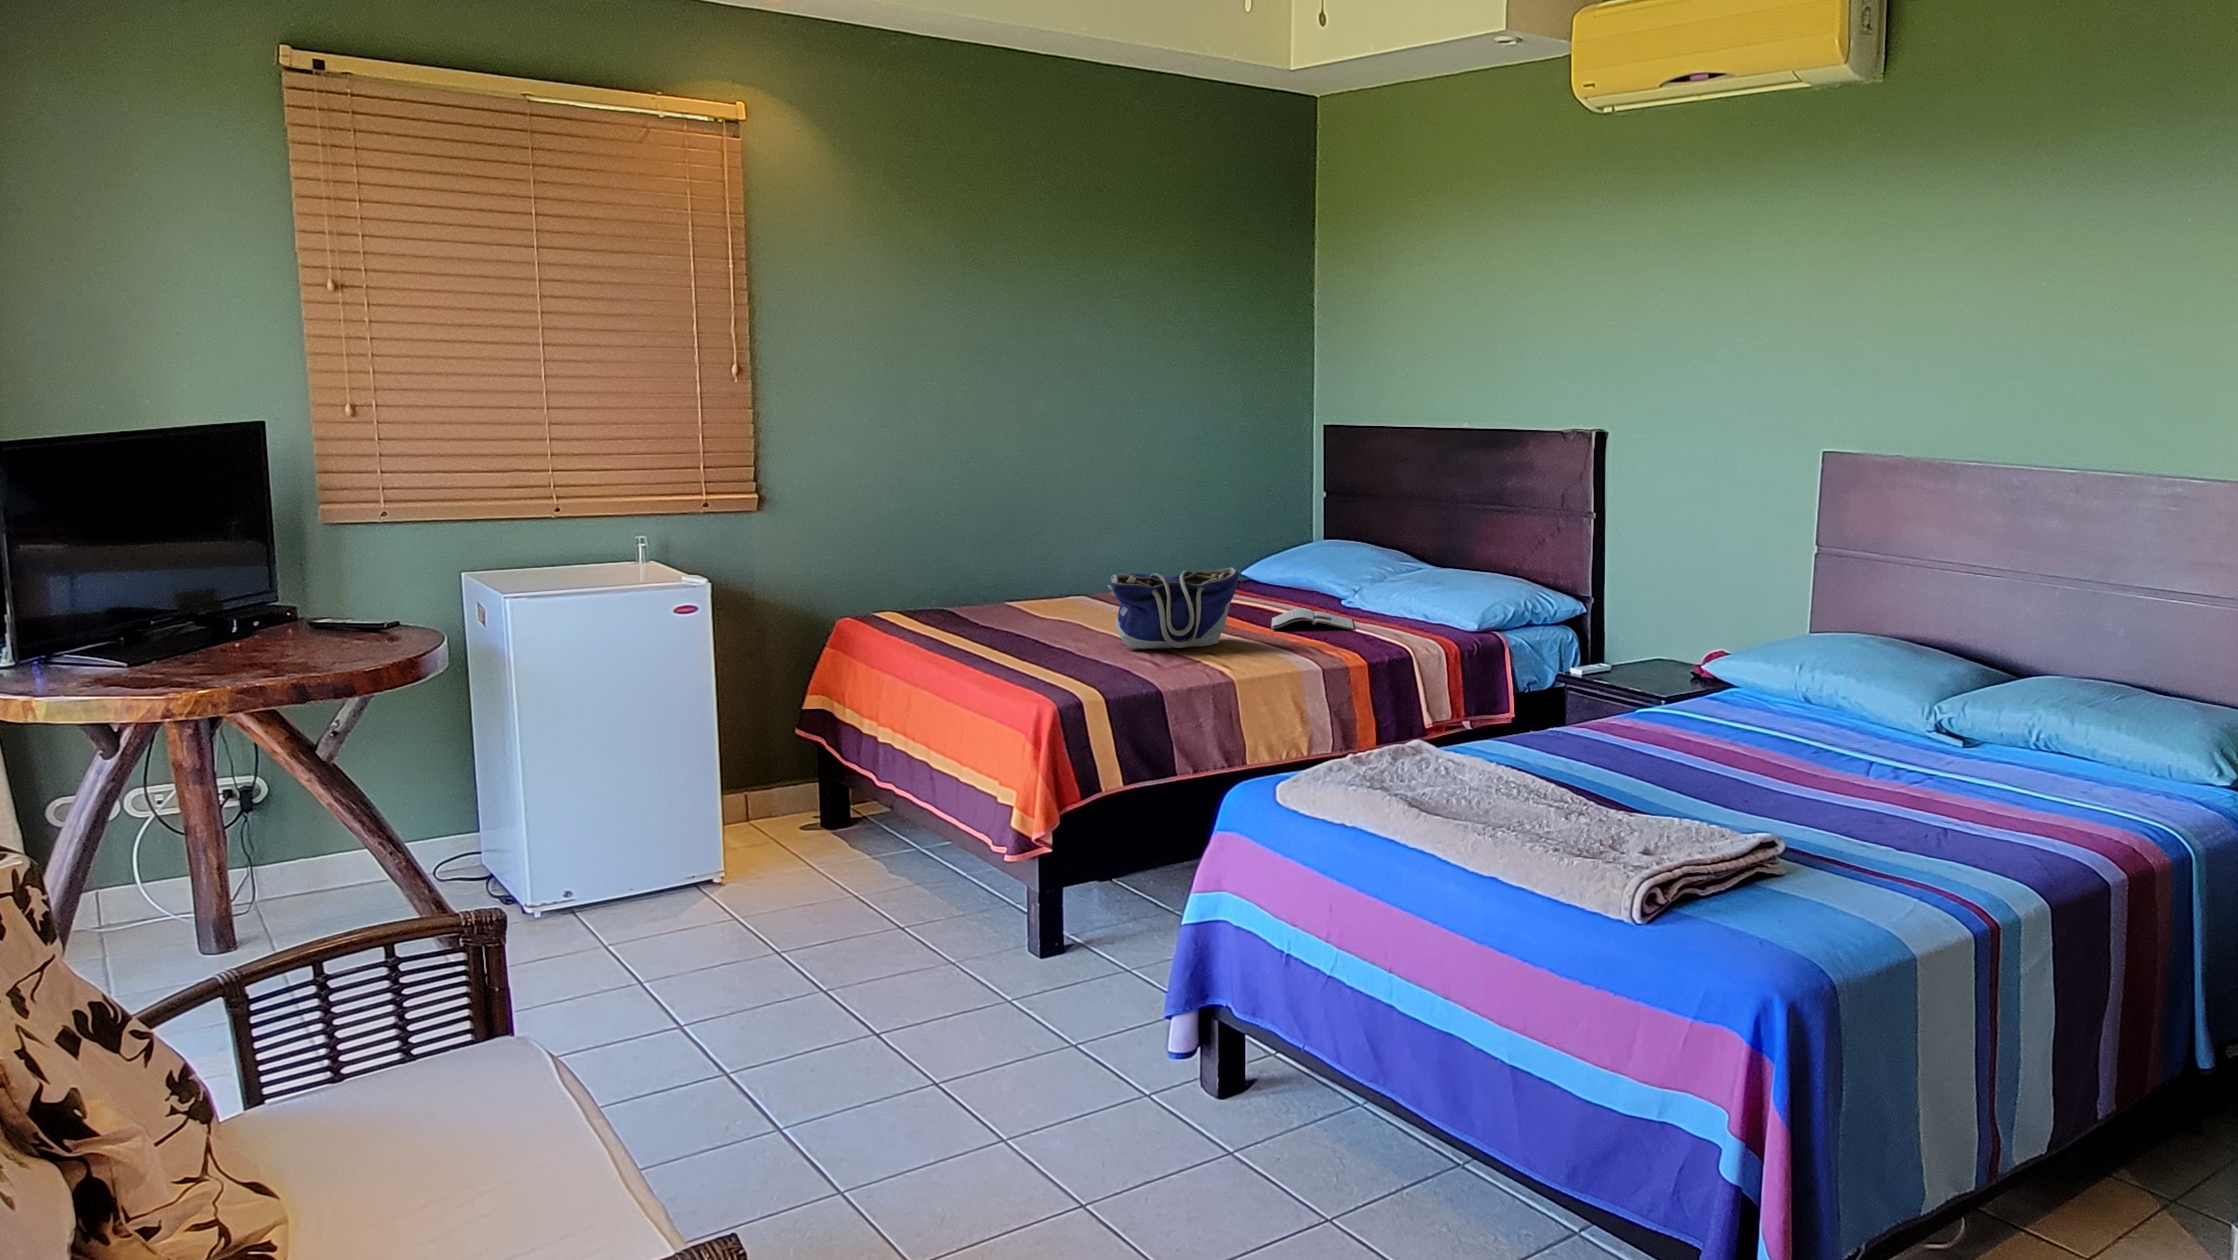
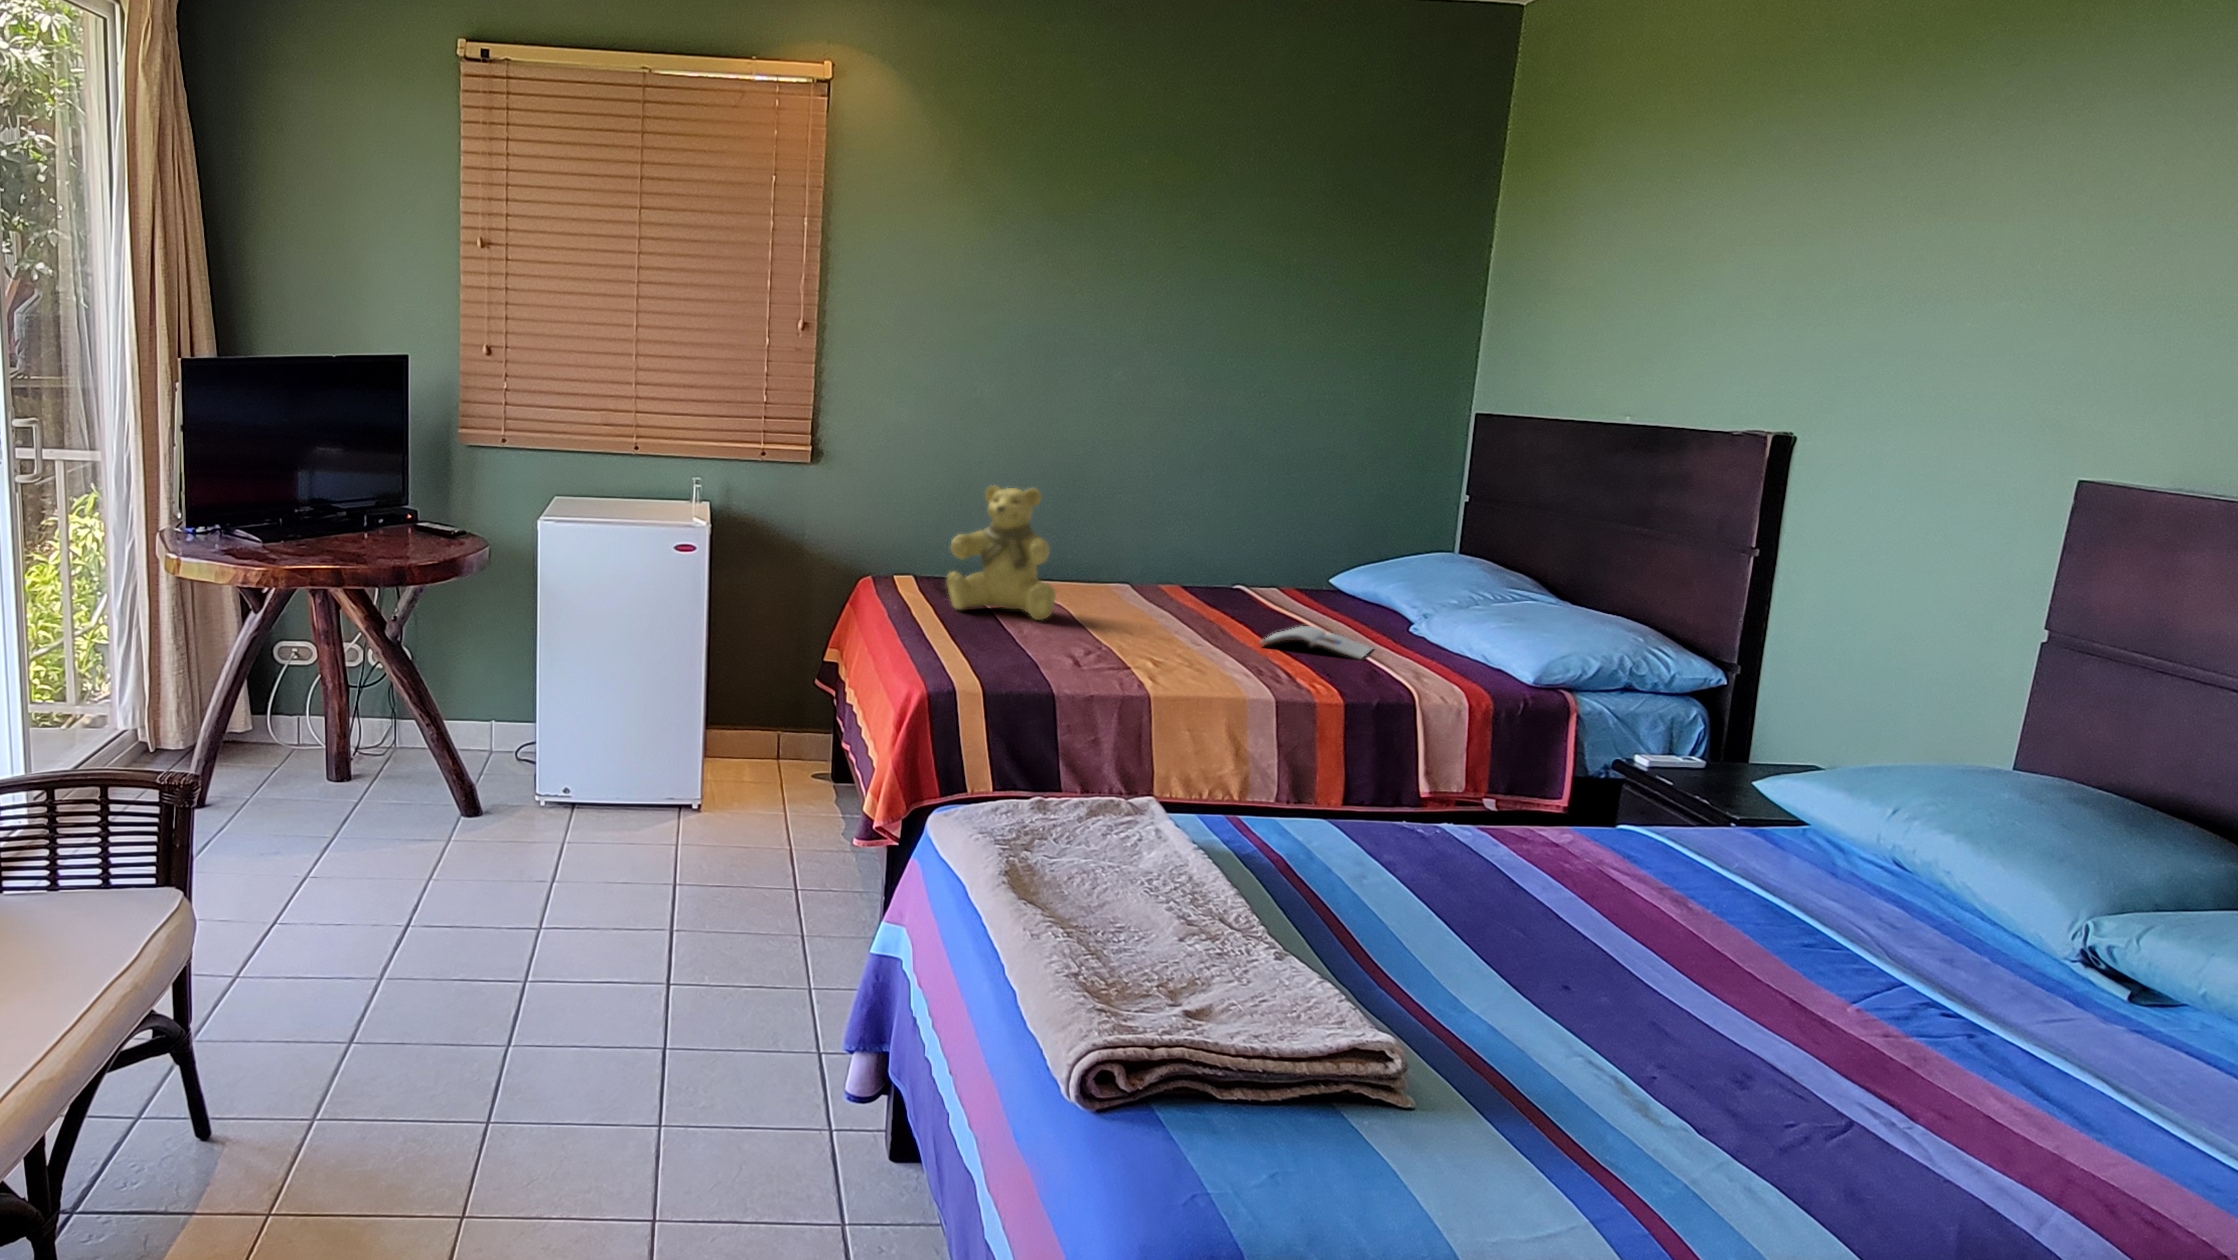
teddy bear: none [975,515,1087,636] -> present [947,486,1056,620]
tote bag: present [1107,567,1239,649] -> none [1055,554,1206,651]

